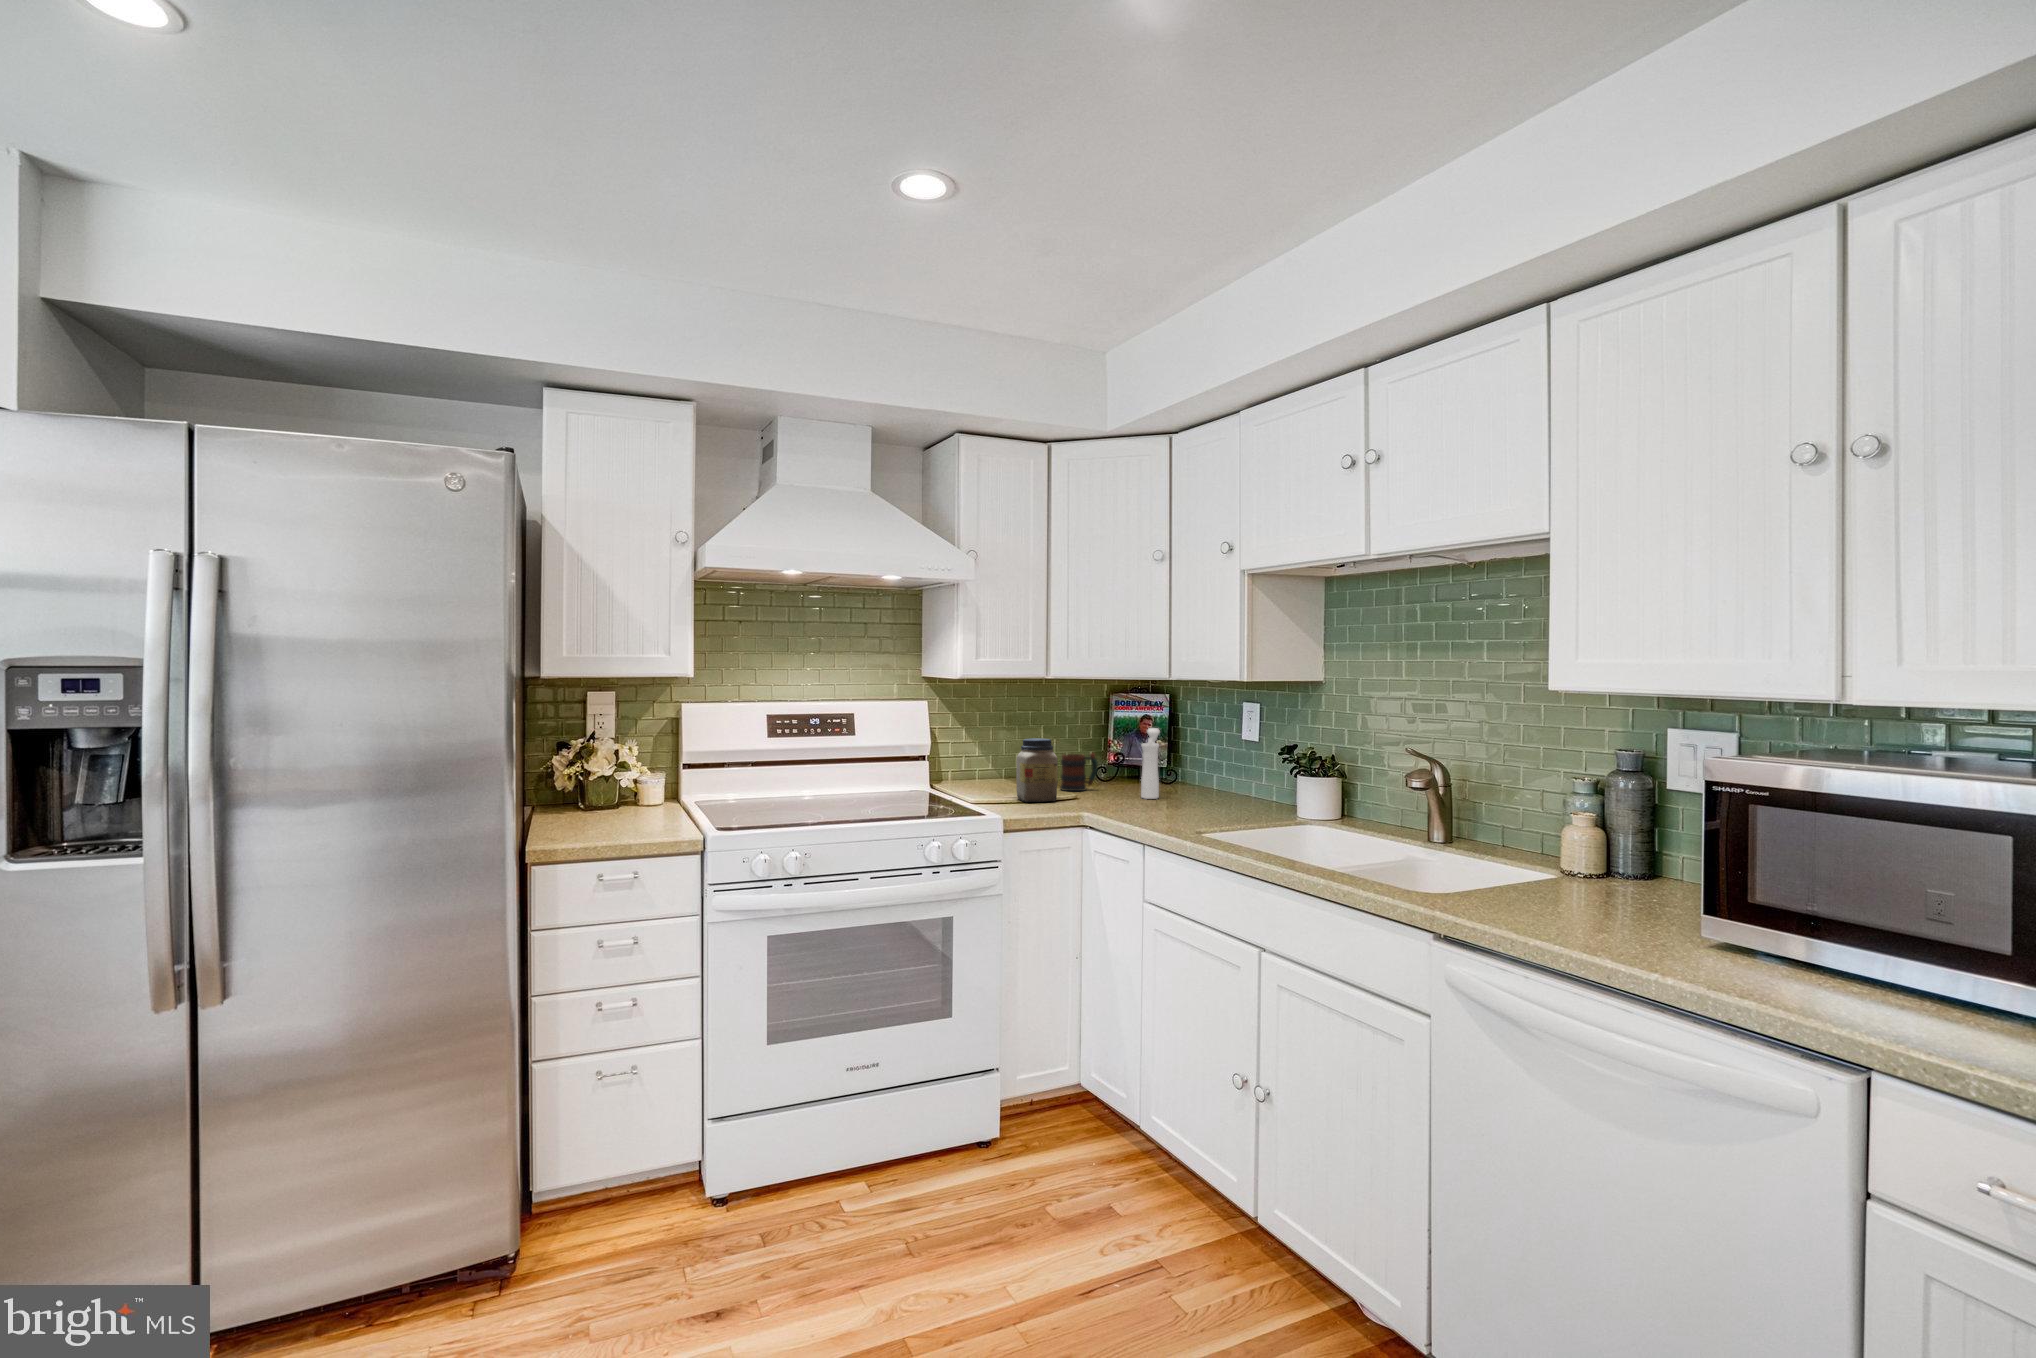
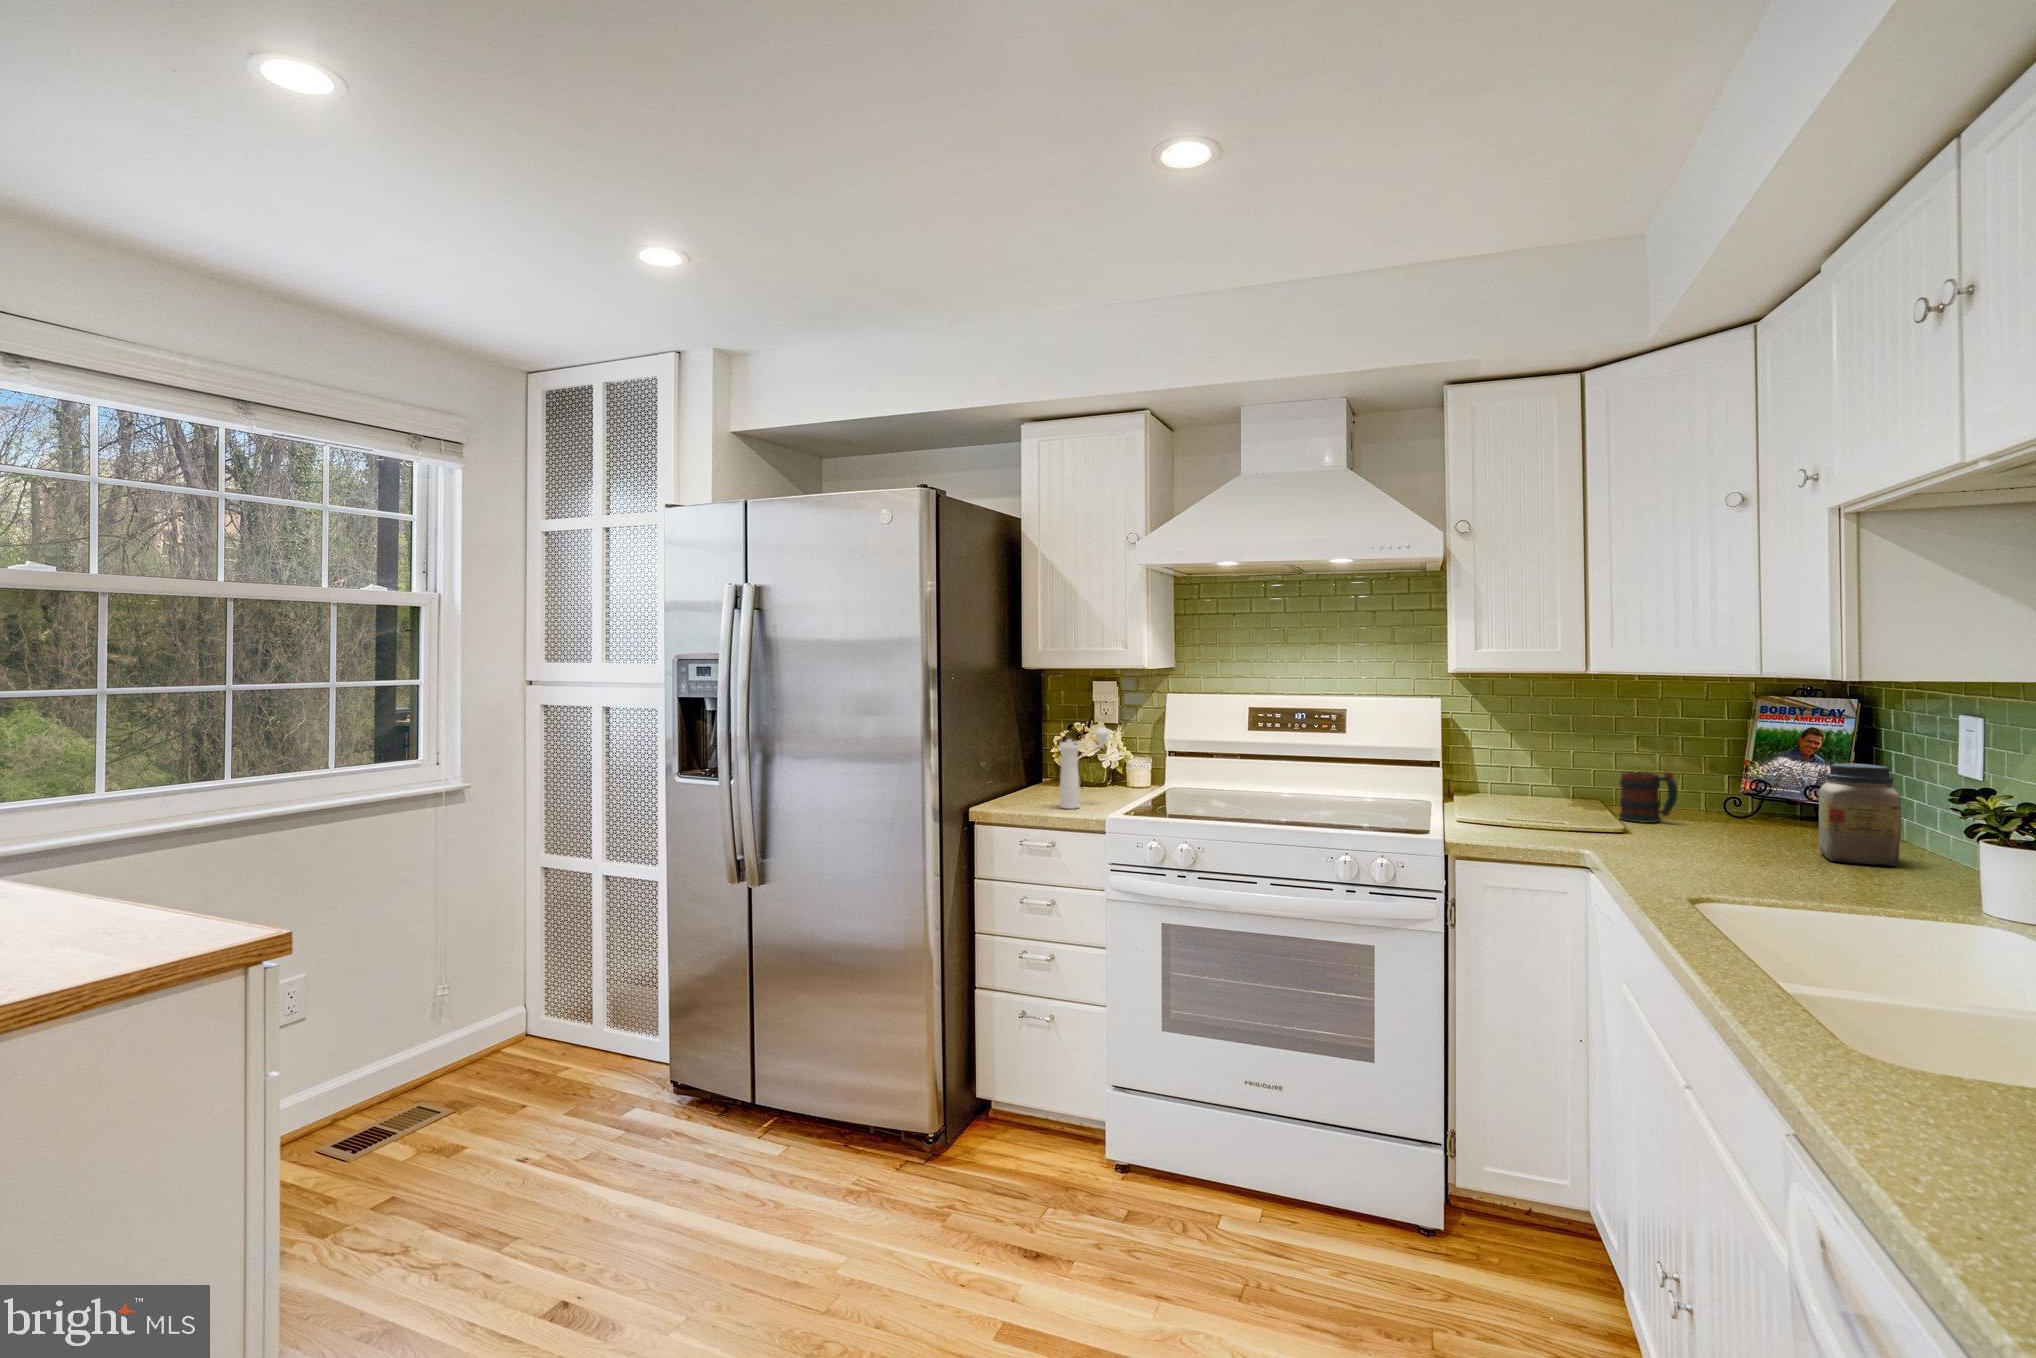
pepper mill: present [1141,728,1160,799] -> present [1059,728,1110,809]
jar: present [1016,738,1058,802] -> present [1819,763,1901,866]

